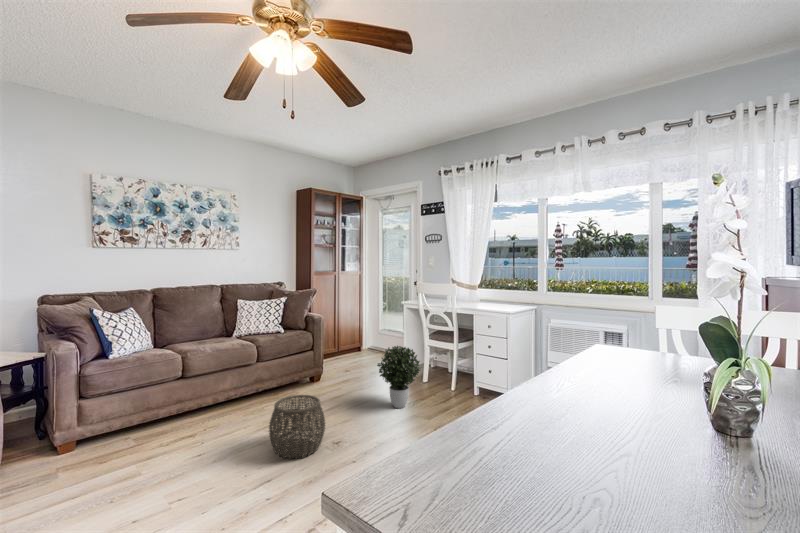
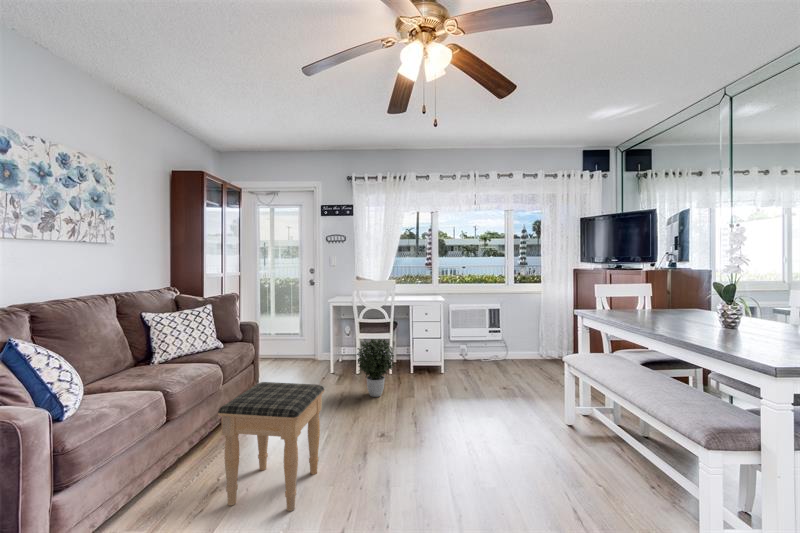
footstool: none [167,362,252,468] -> present [218,382,325,511]
woven basket: present [269,395,325,459] -> none [335,395,391,461]

